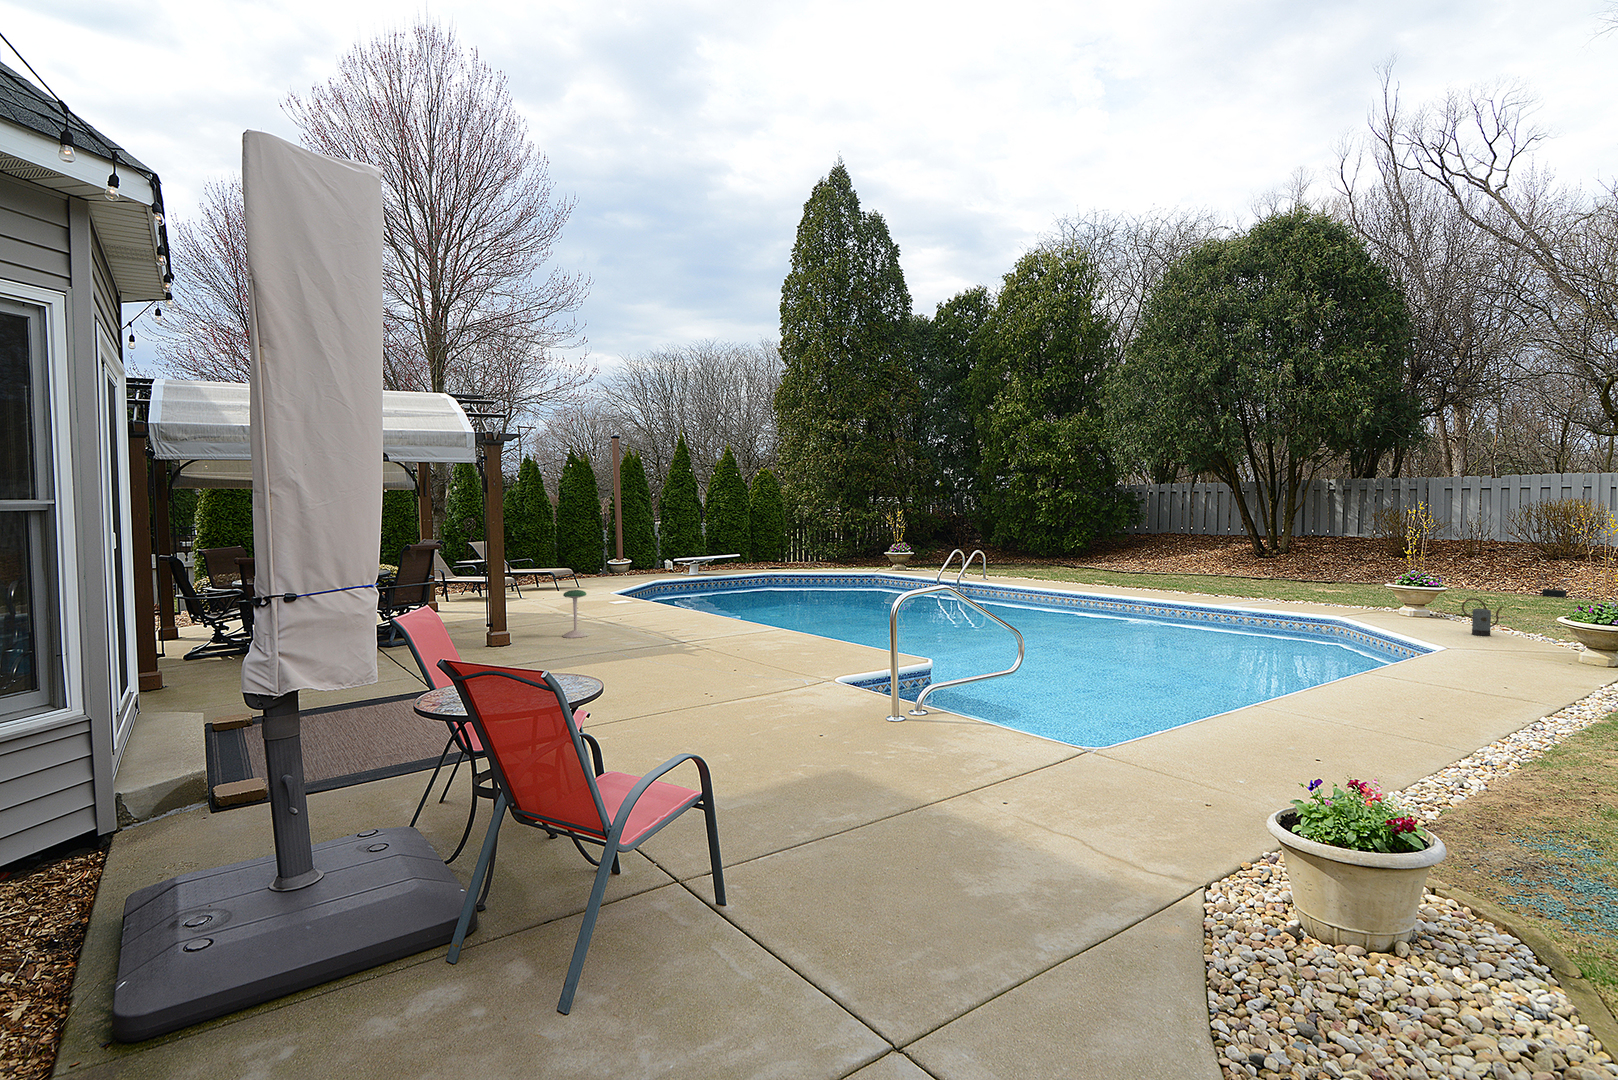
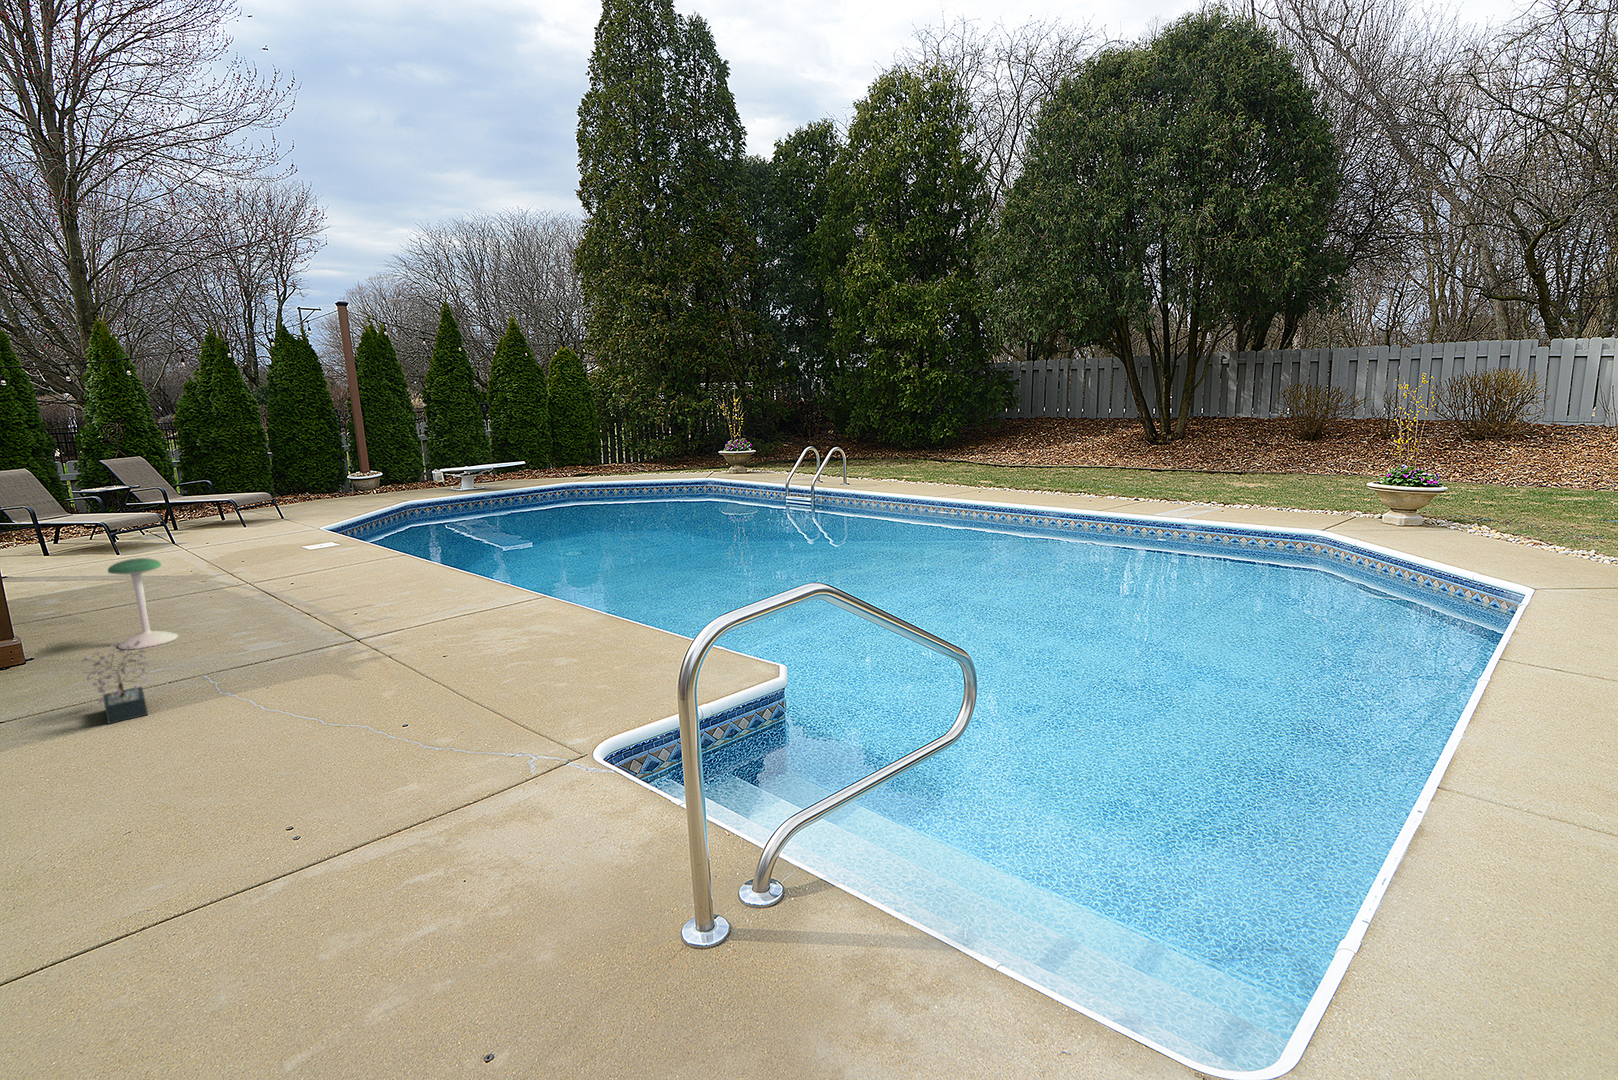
decorative plant: present [1536,573,1571,597] -> present [79,641,151,723]
watering can: present [1462,598,1503,636] -> none [1523,506,1578,558]

